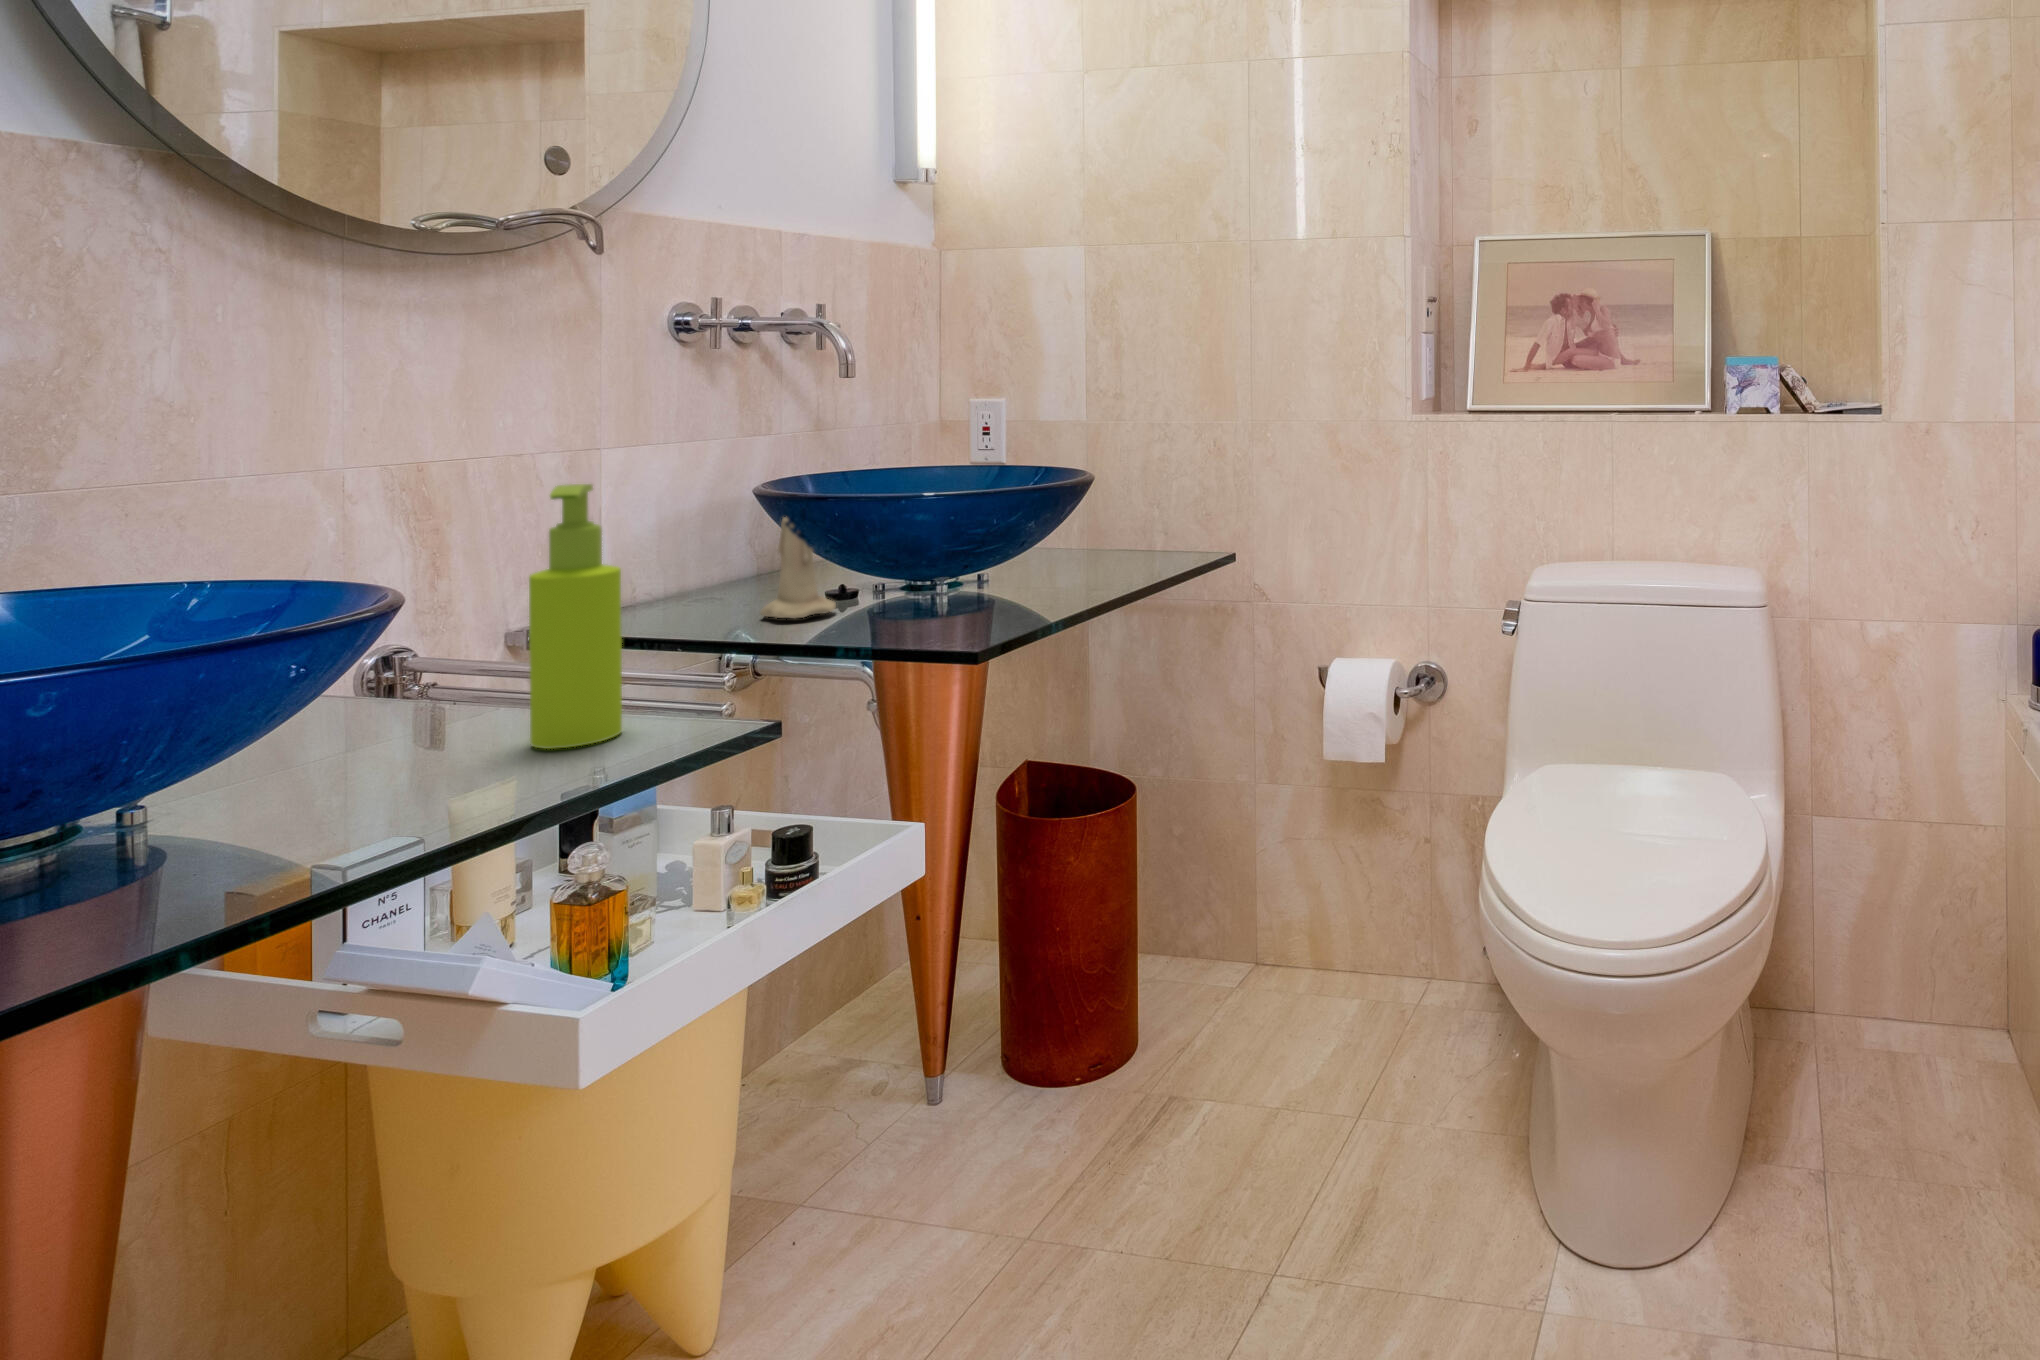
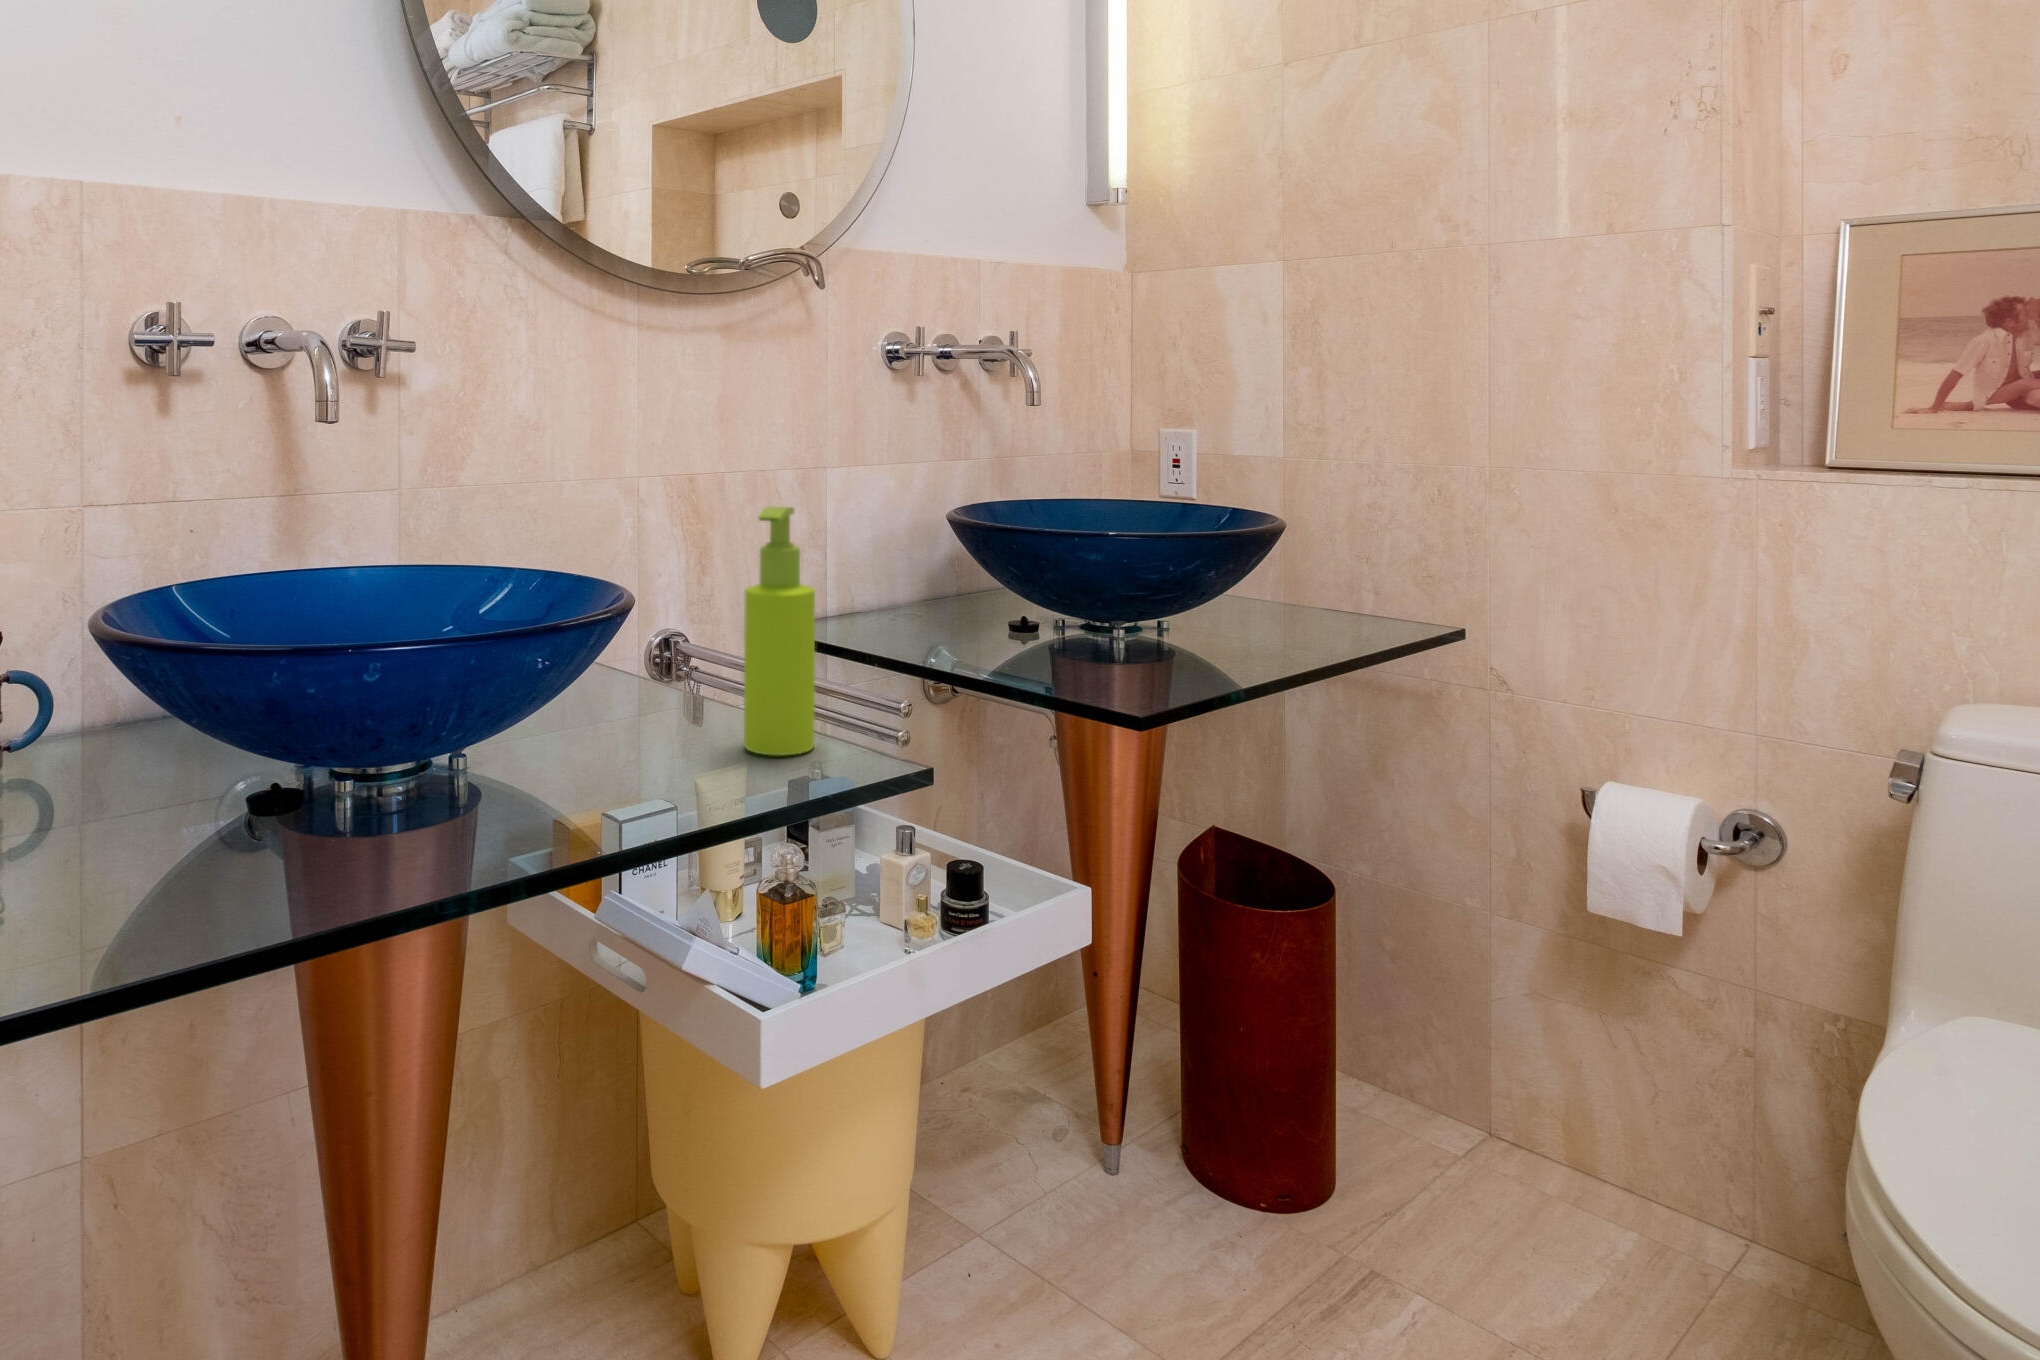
candle: present [760,518,836,618] -> none [950,517,1018,645]

